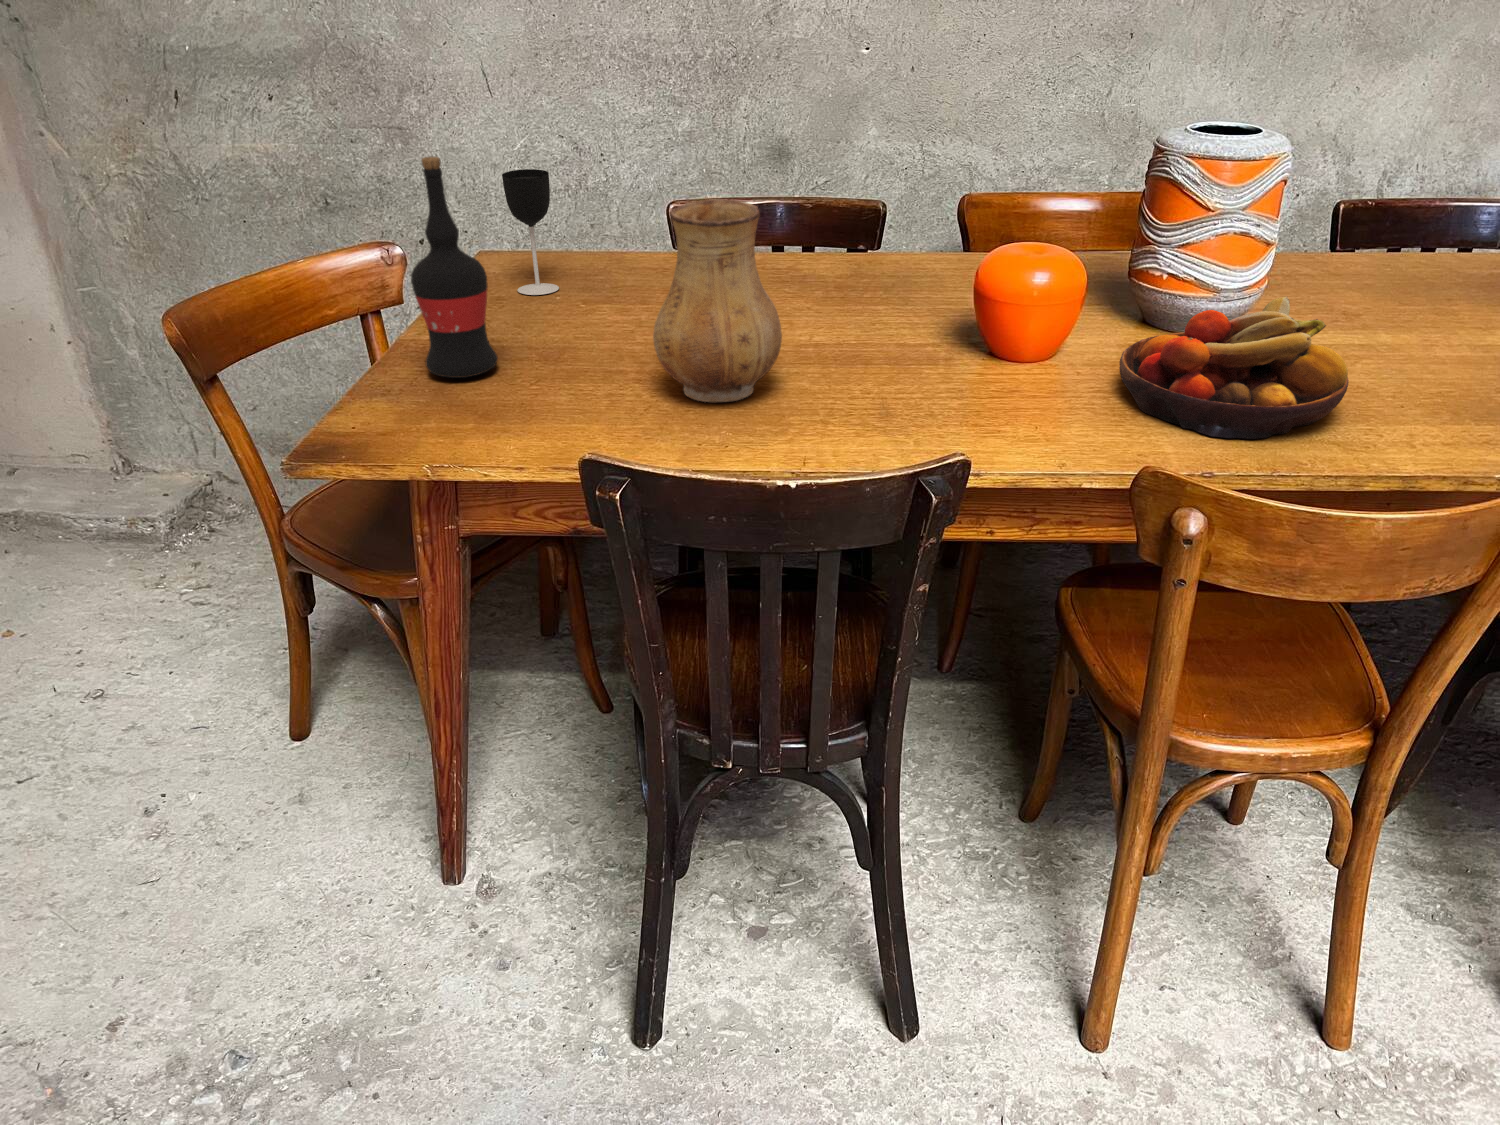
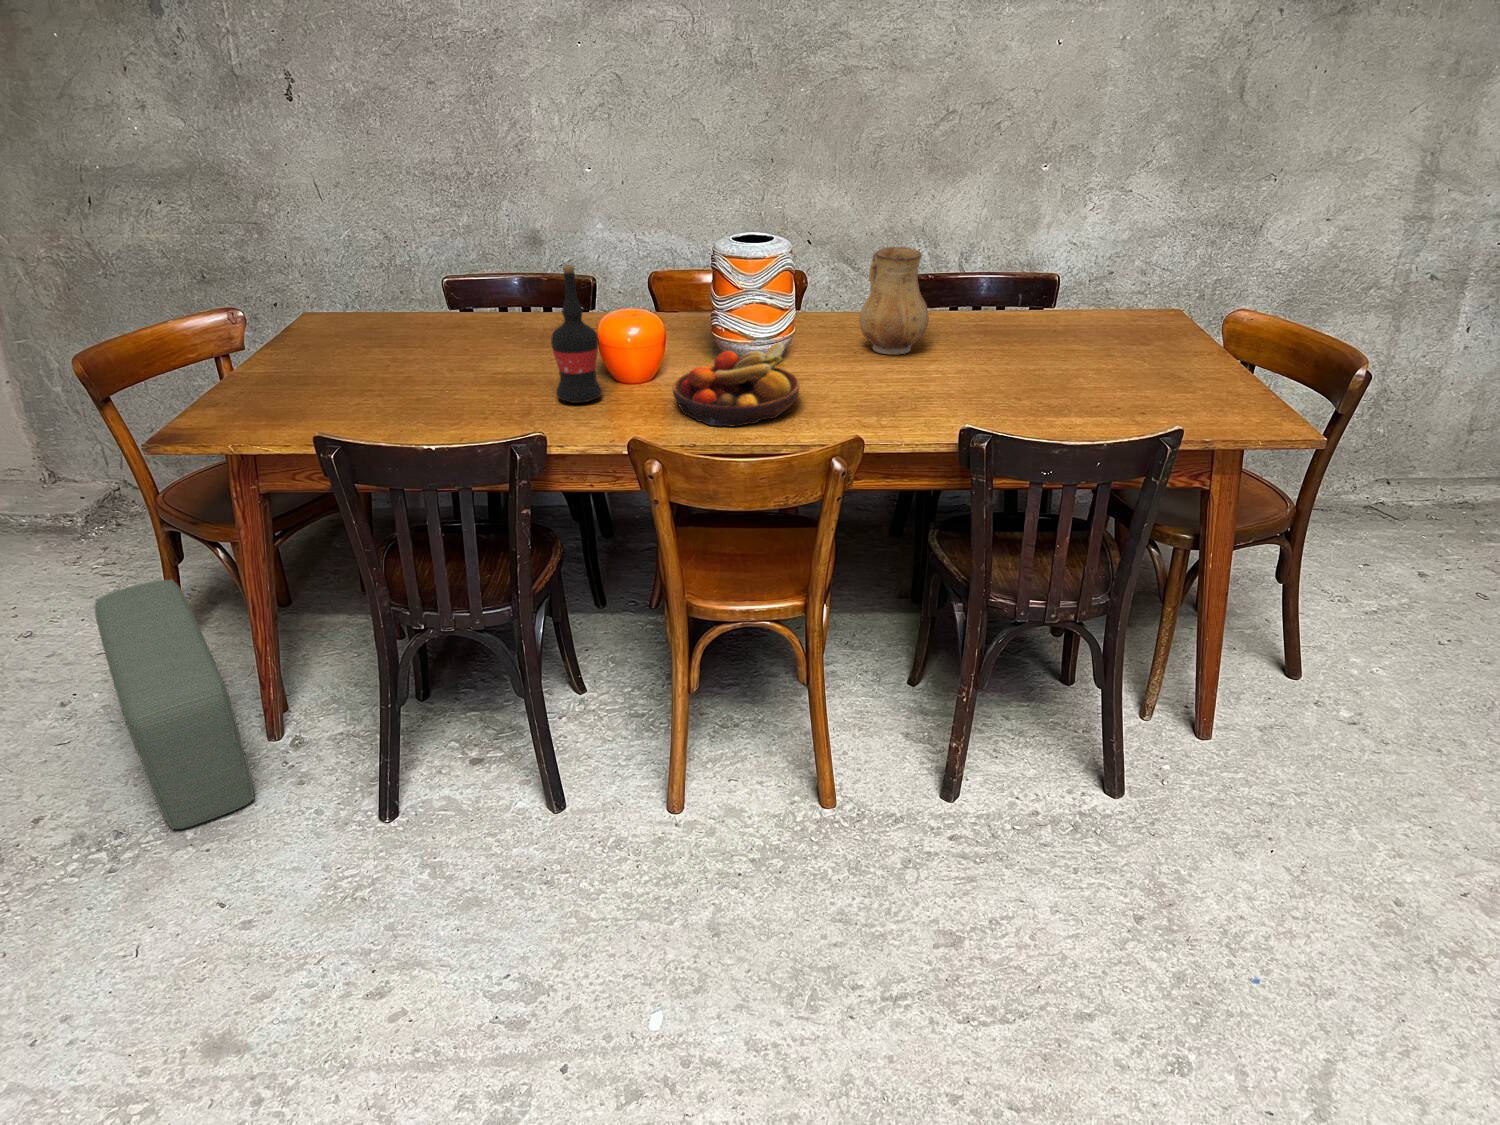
wine bottle: present [411,156,498,378] -> present [551,265,602,403]
wine glass: present [502,169,559,295] -> none [308,260,354,344]
ceramic pitcher: present [653,199,782,402] -> present [859,247,929,355]
pouf: none [195,638,437,1055] -> present [95,579,254,830]

